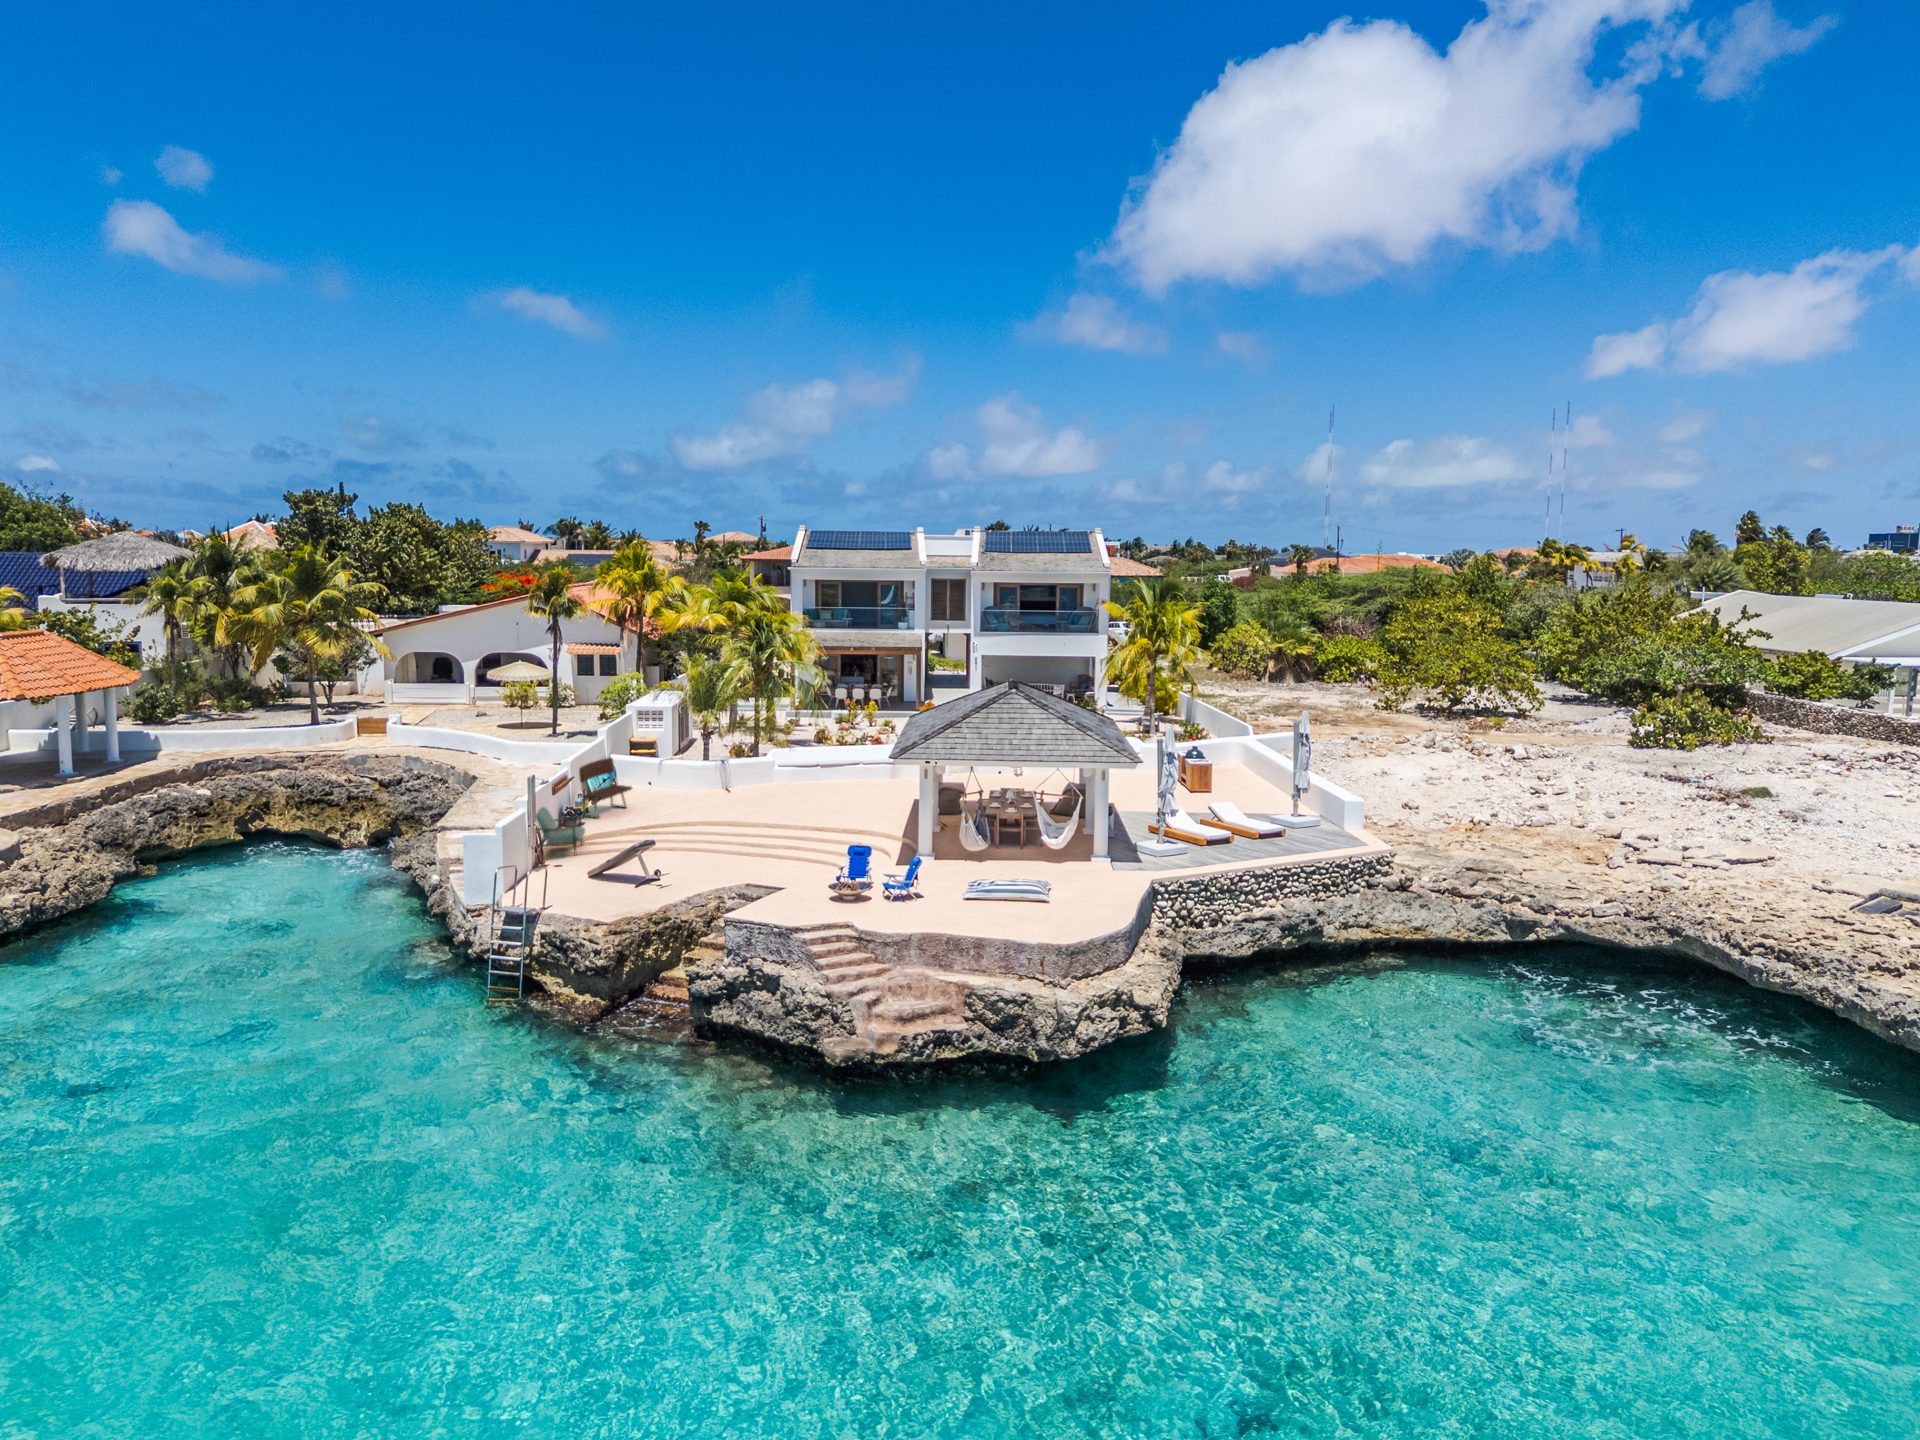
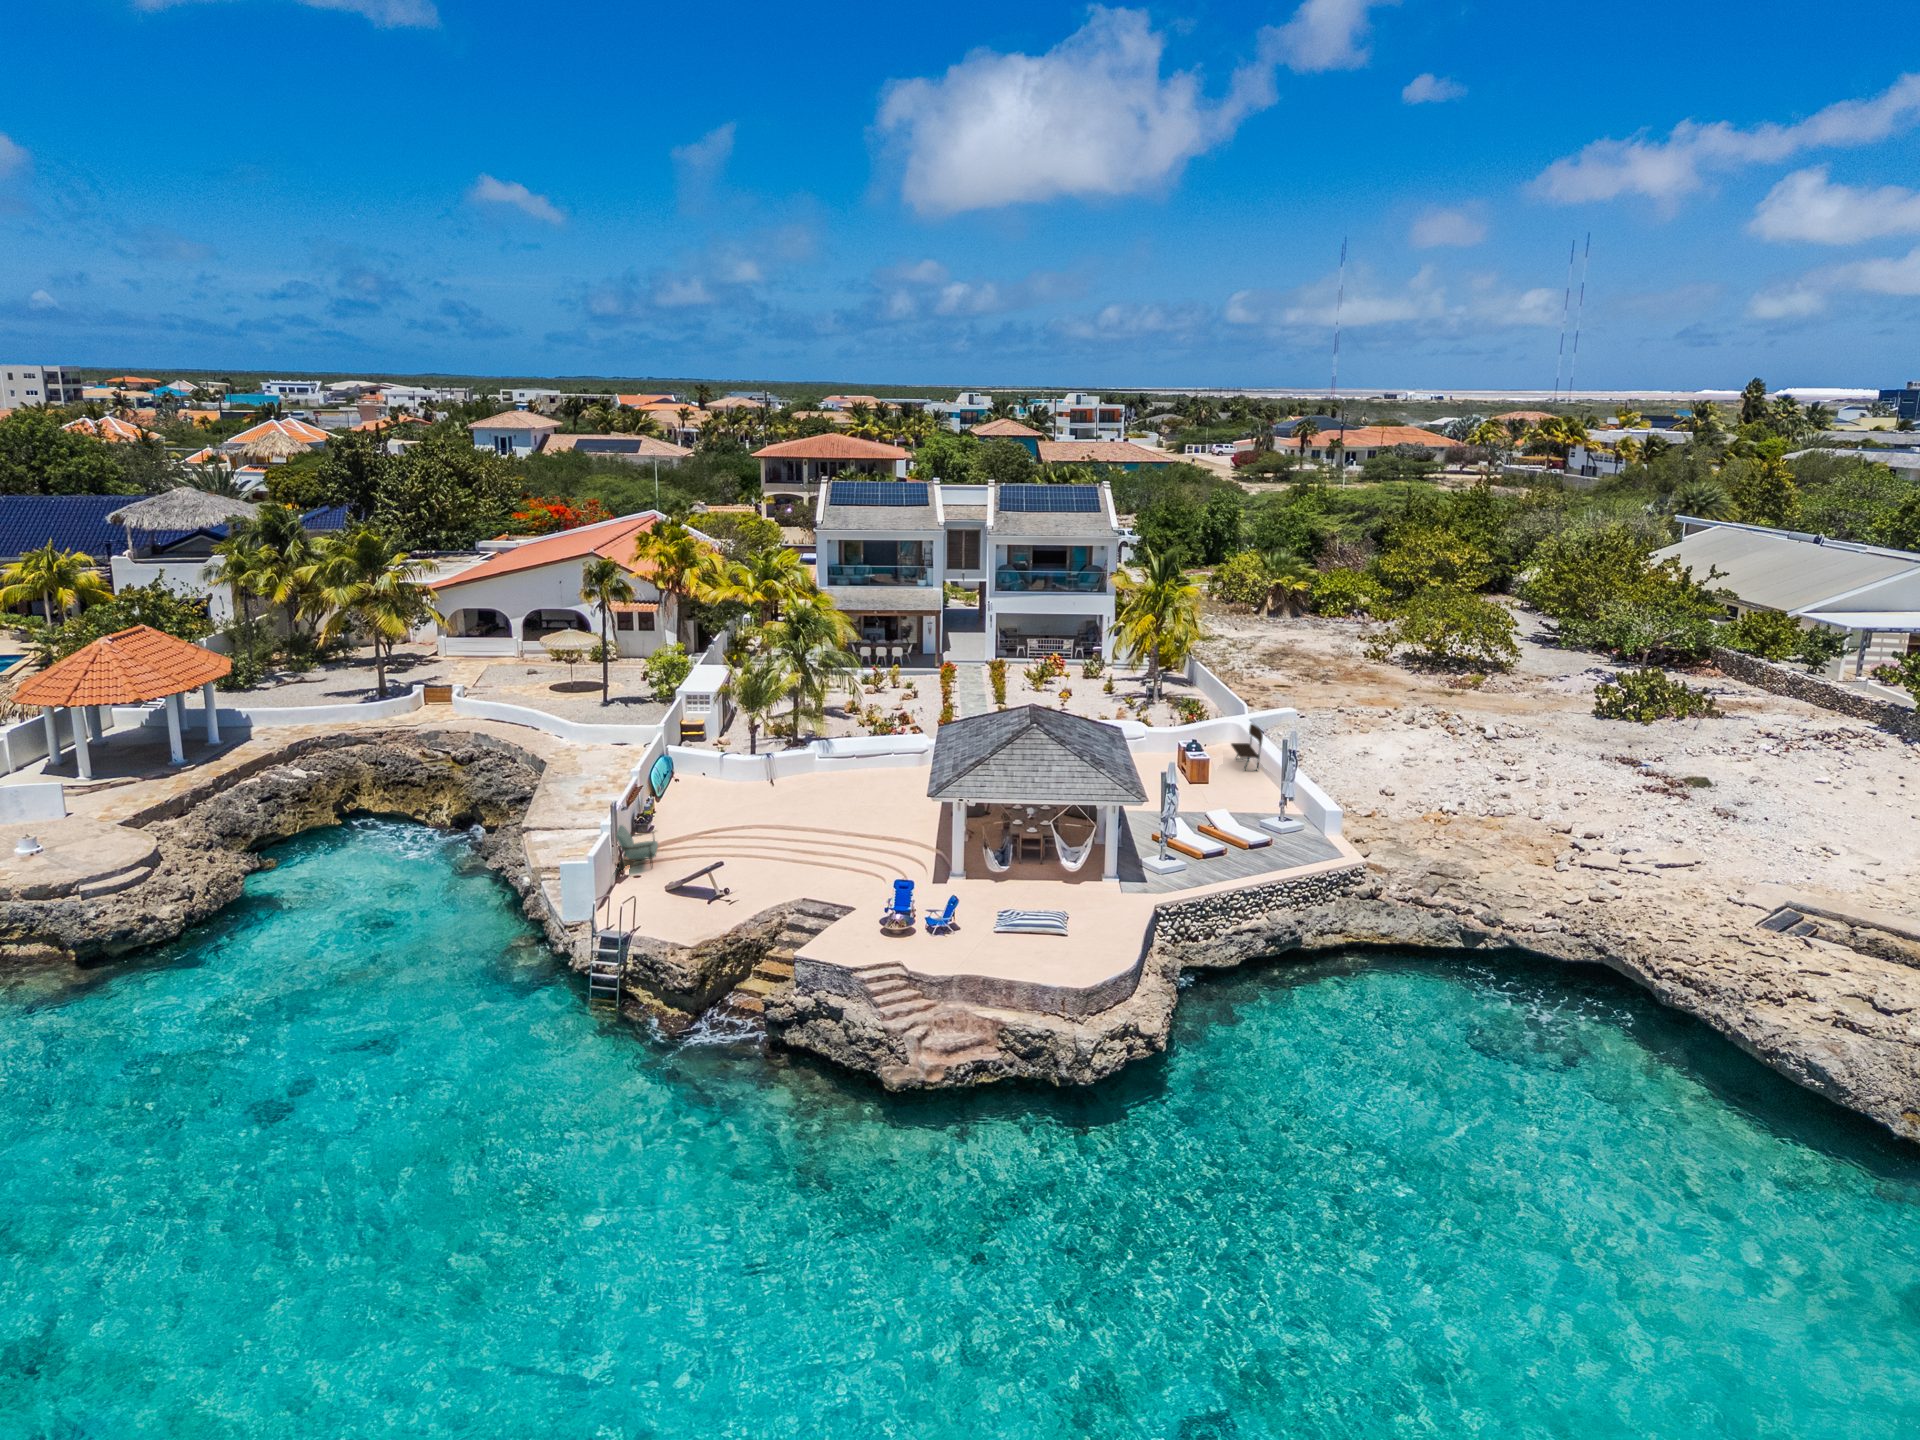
bench: present [579,758,632,818] -> present [1231,724,1263,771]

